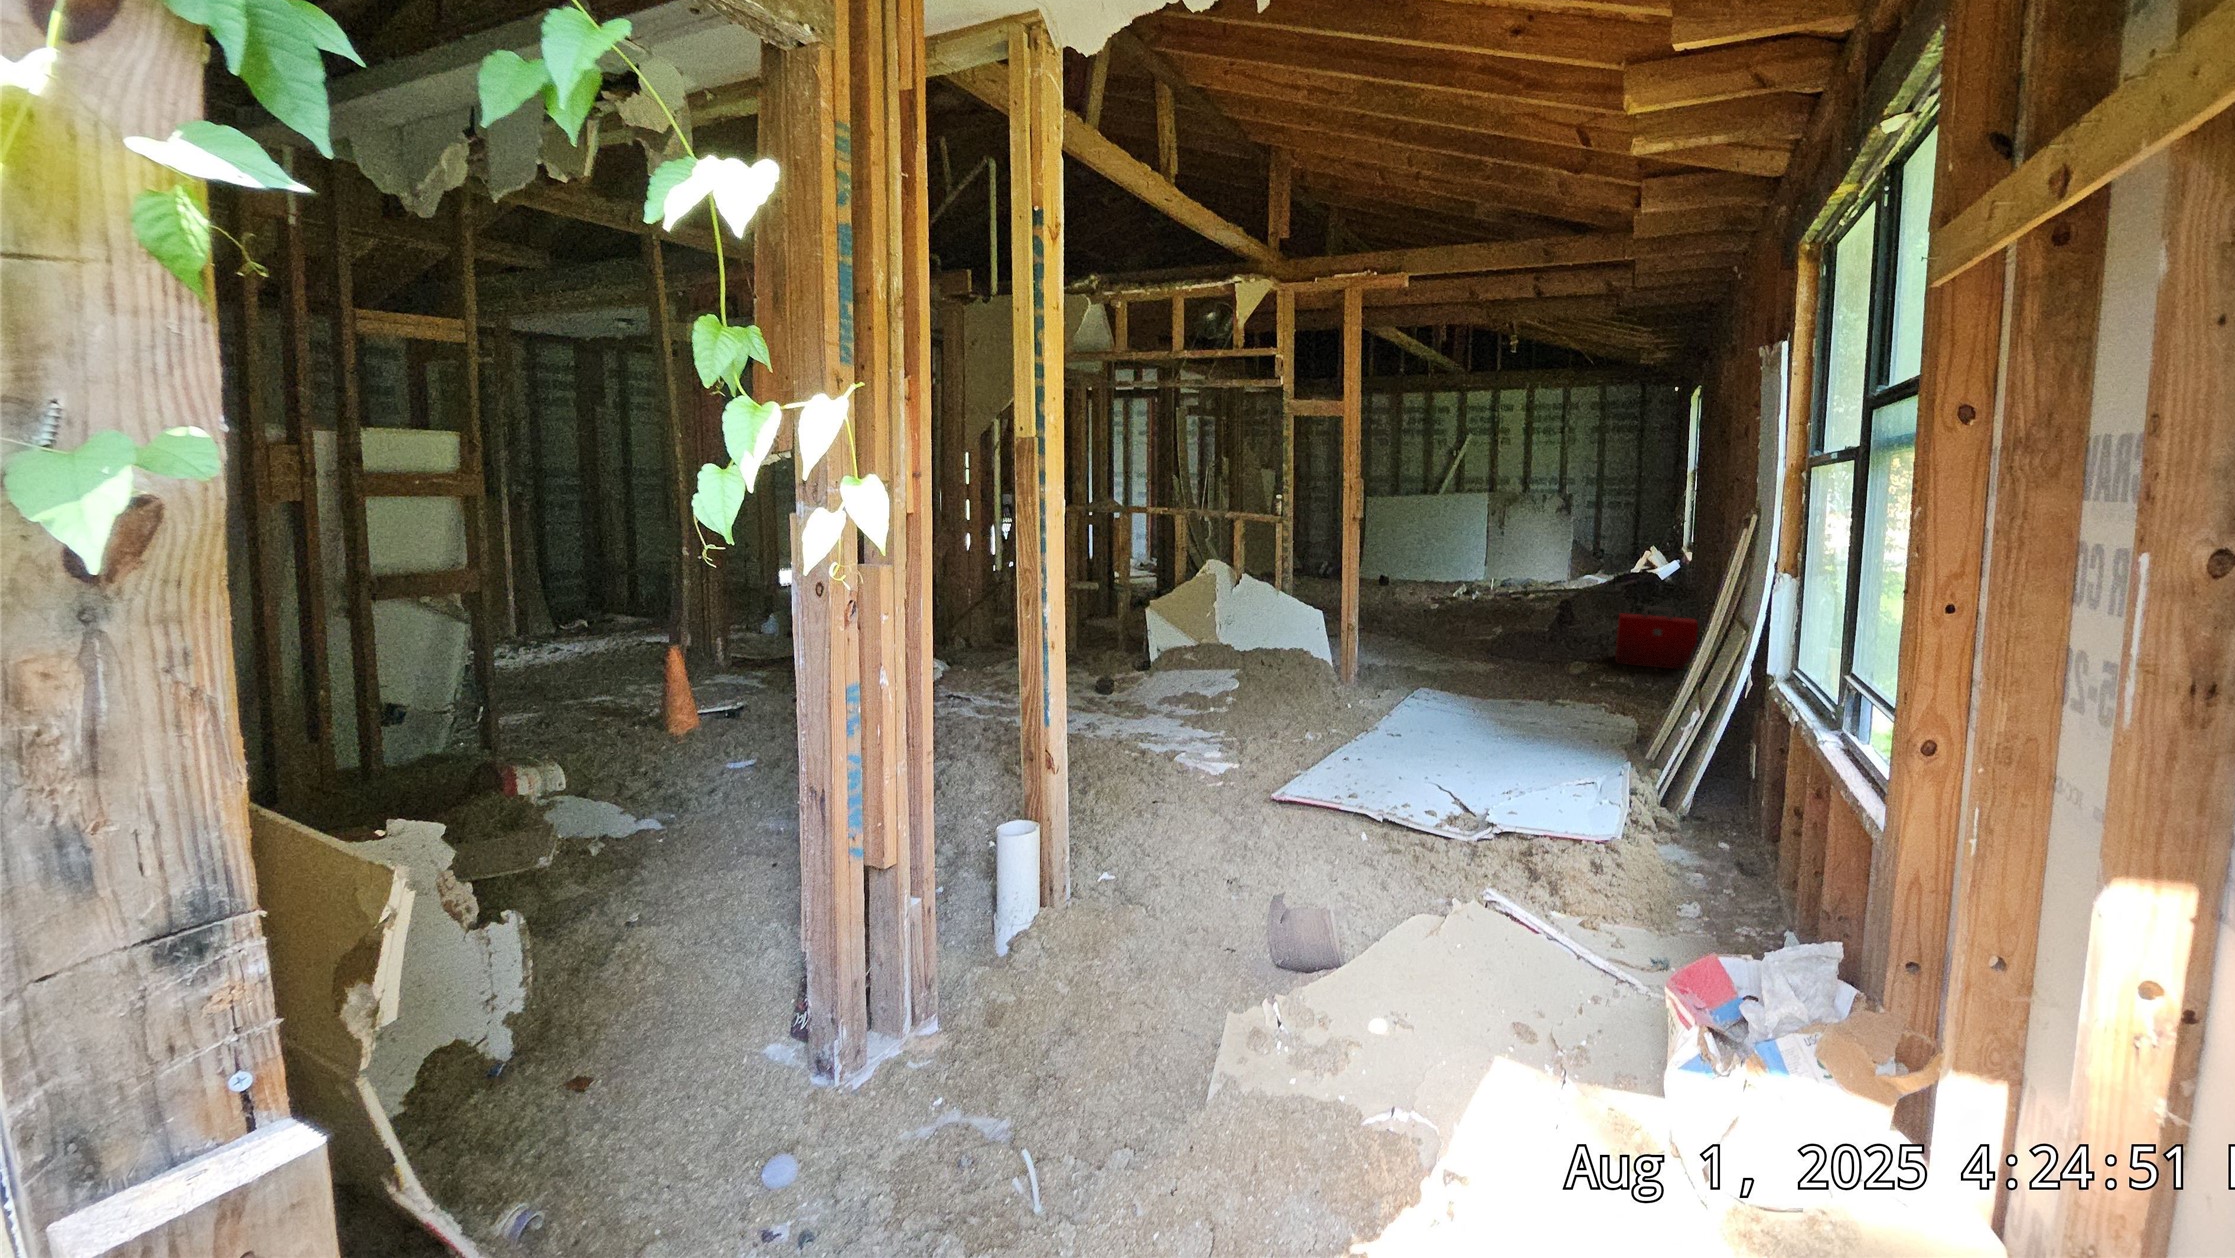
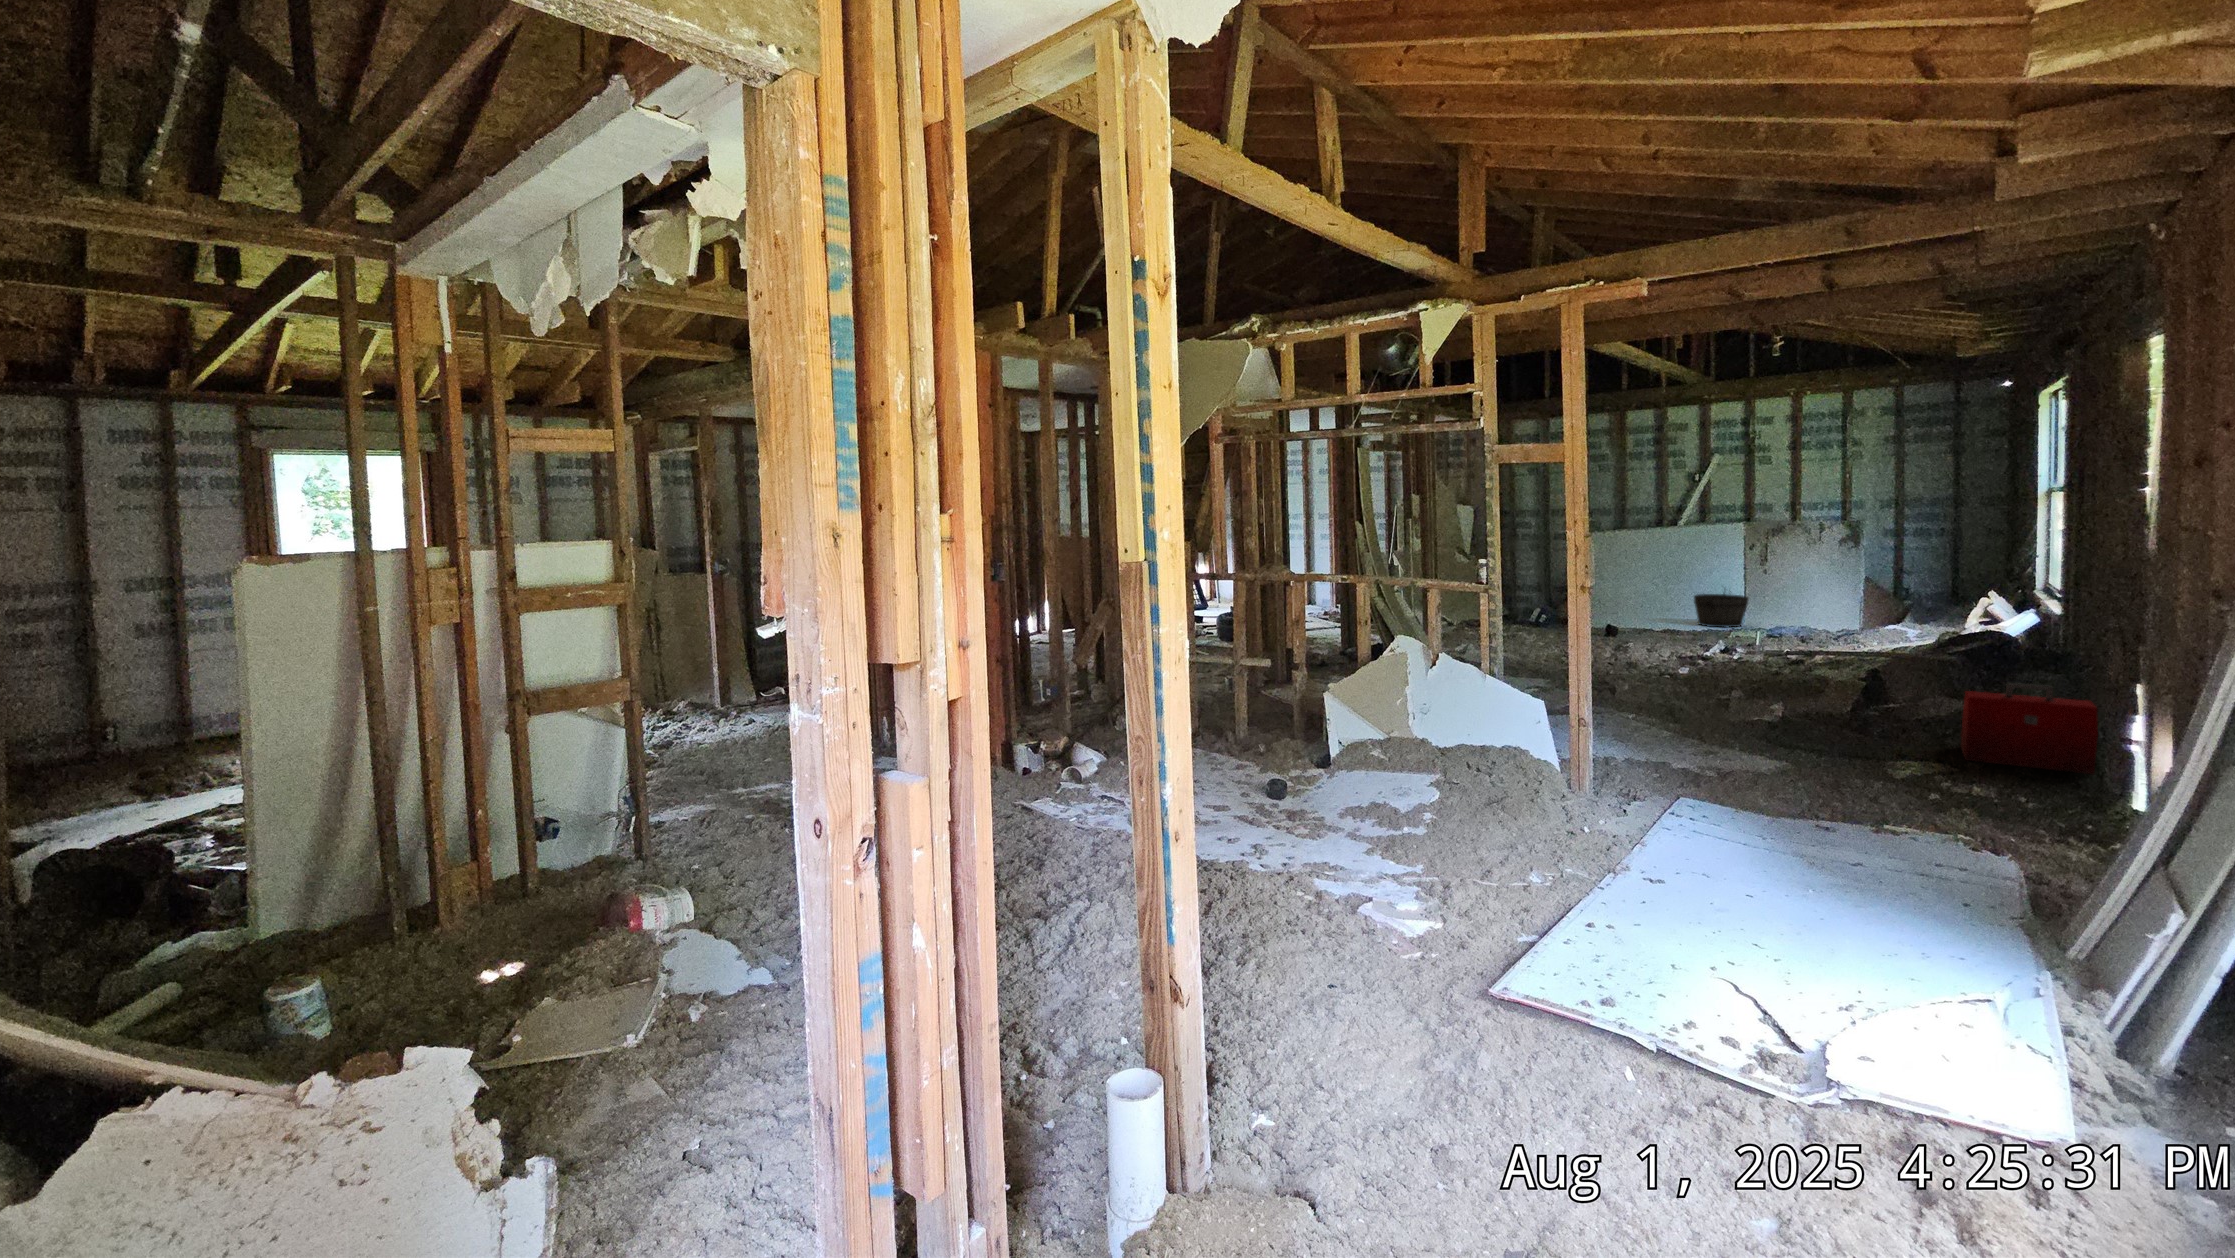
wooden bucket: none [1446,545,1488,580] -> present [1694,593,1749,627]

